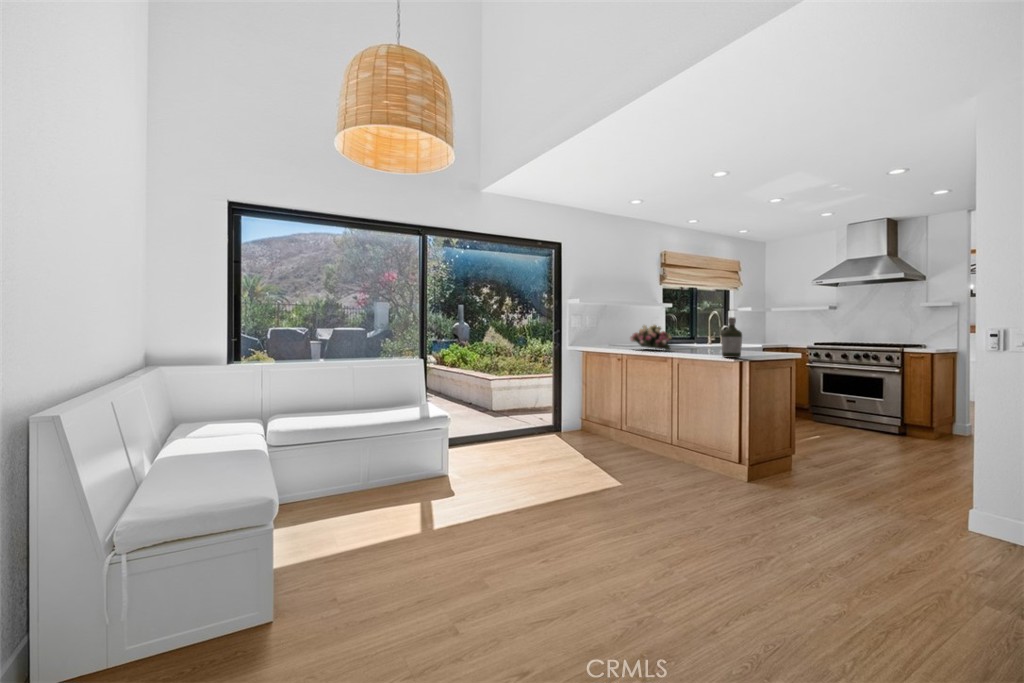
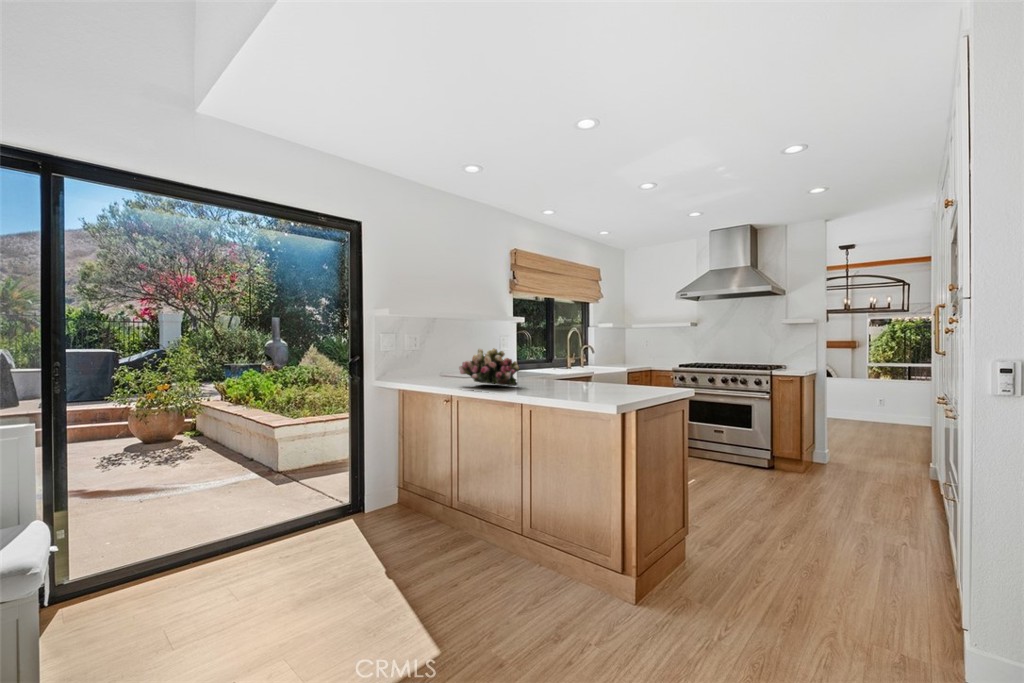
bottle: present [721,317,742,358] -> none [591,339,620,403]

